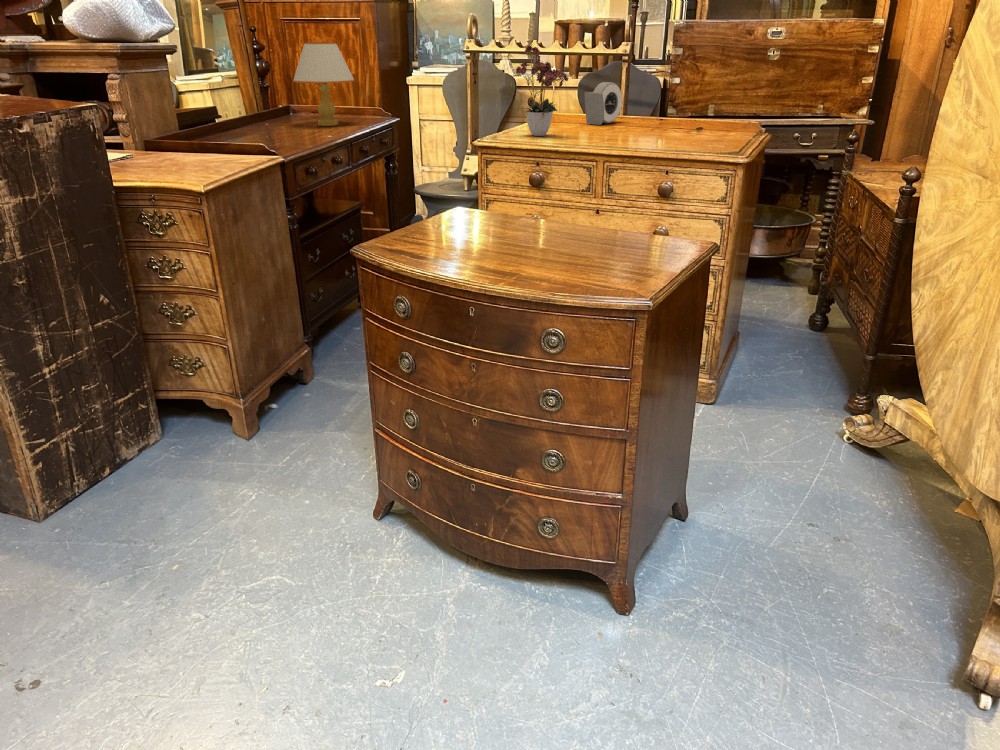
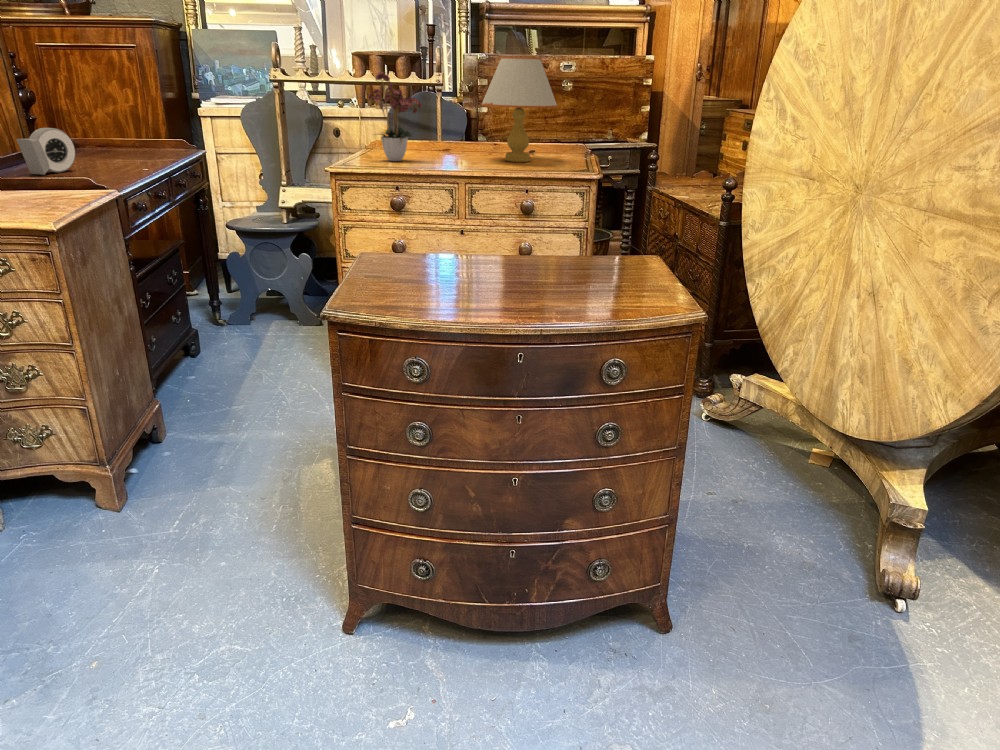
table lamp: present [293,42,354,126] -> present [481,57,557,162]
alarm clock: present [584,82,622,125] -> present [17,128,75,175]

